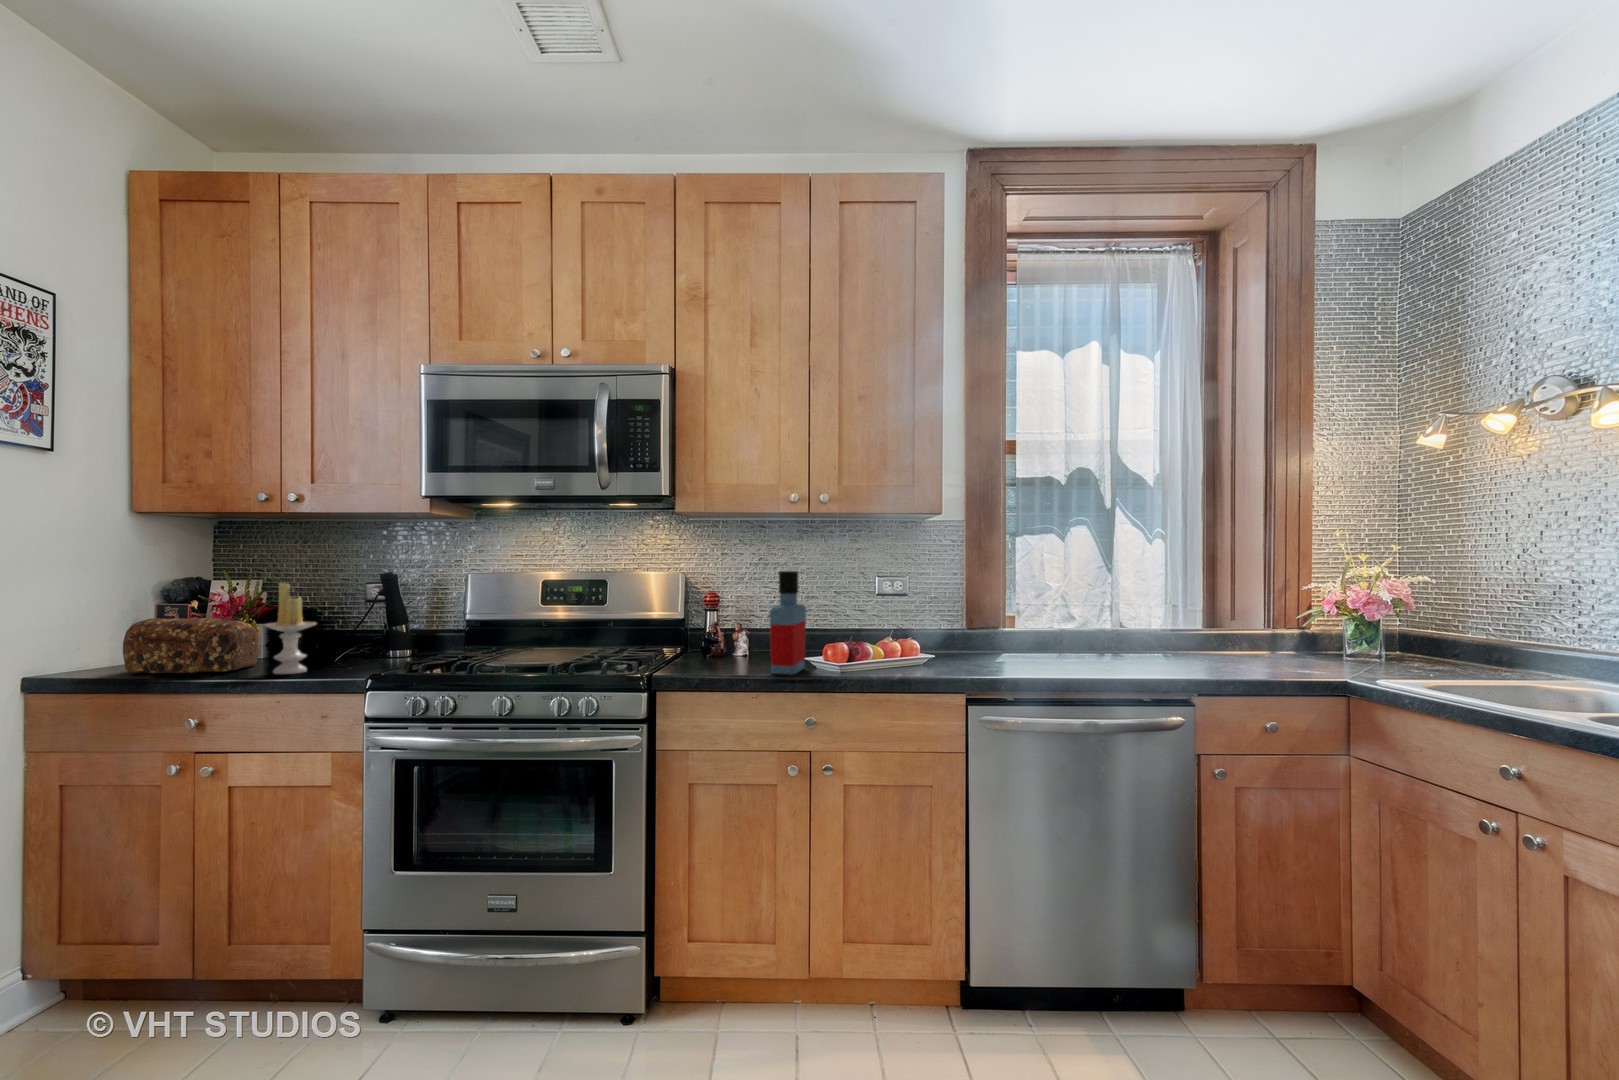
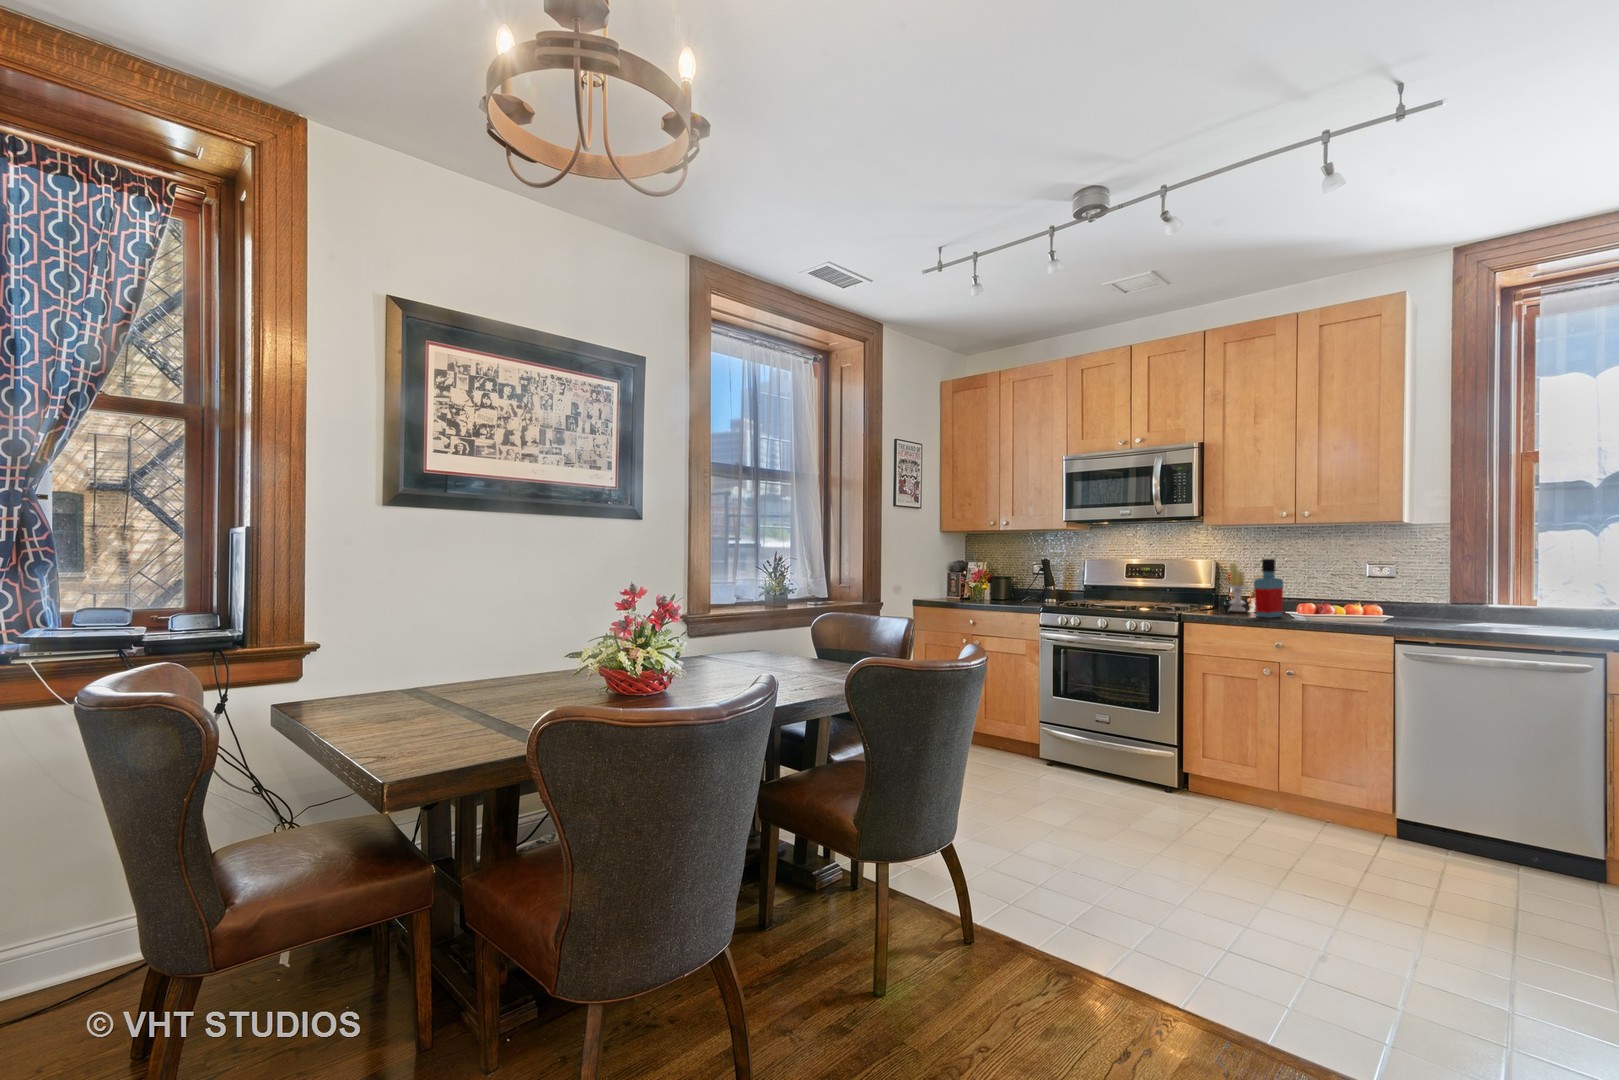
candle: present [264,583,316,674] -> present [1225,564,1250,611]
bread loaf: present [123,618,259,674] -> none [943,577,992,601]

